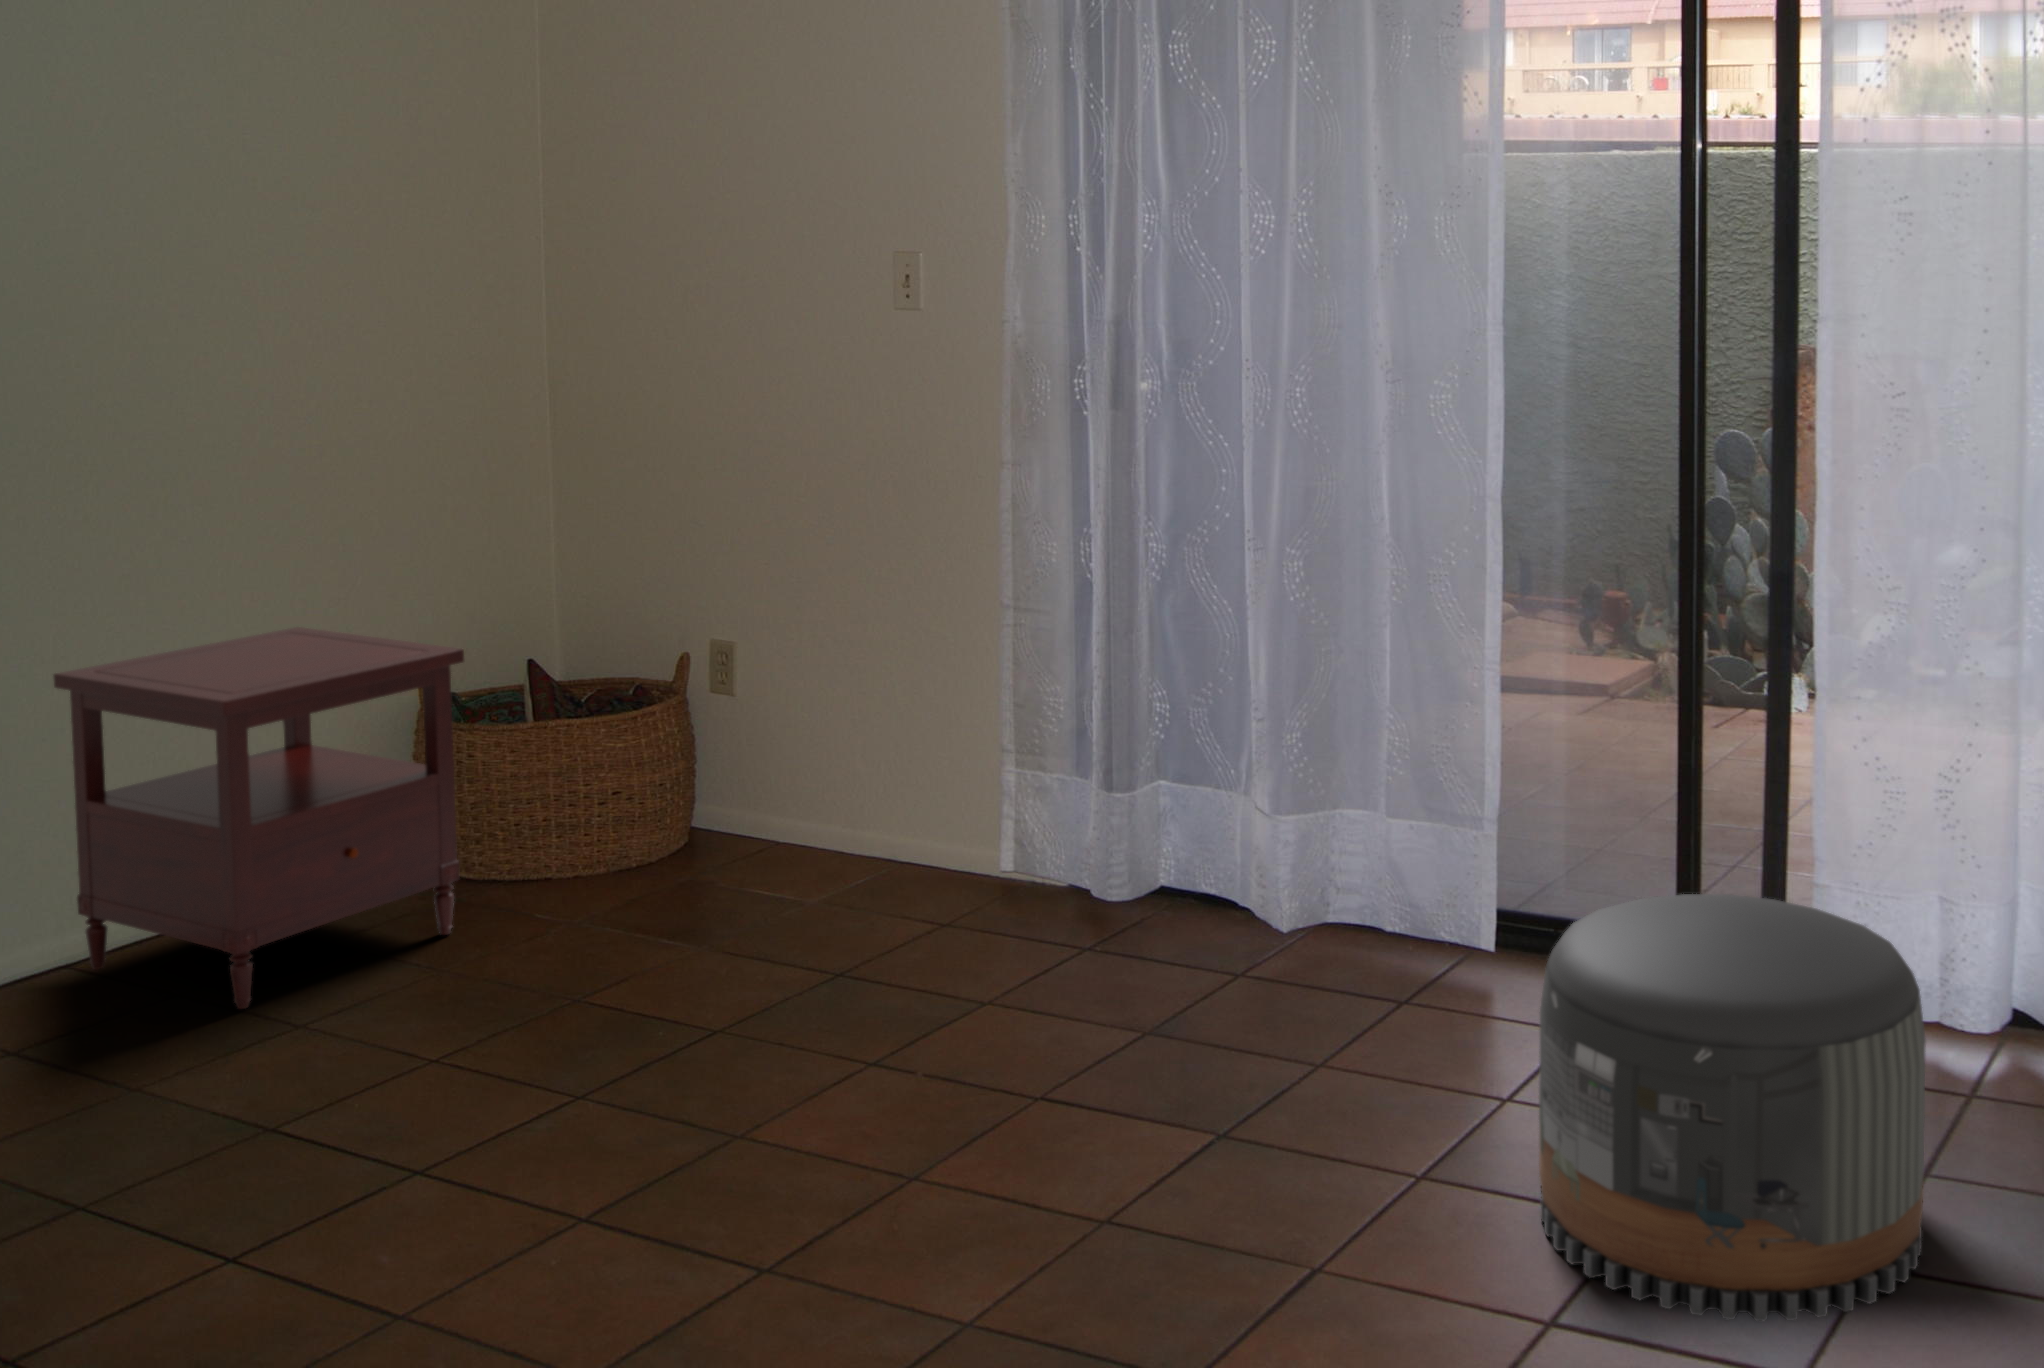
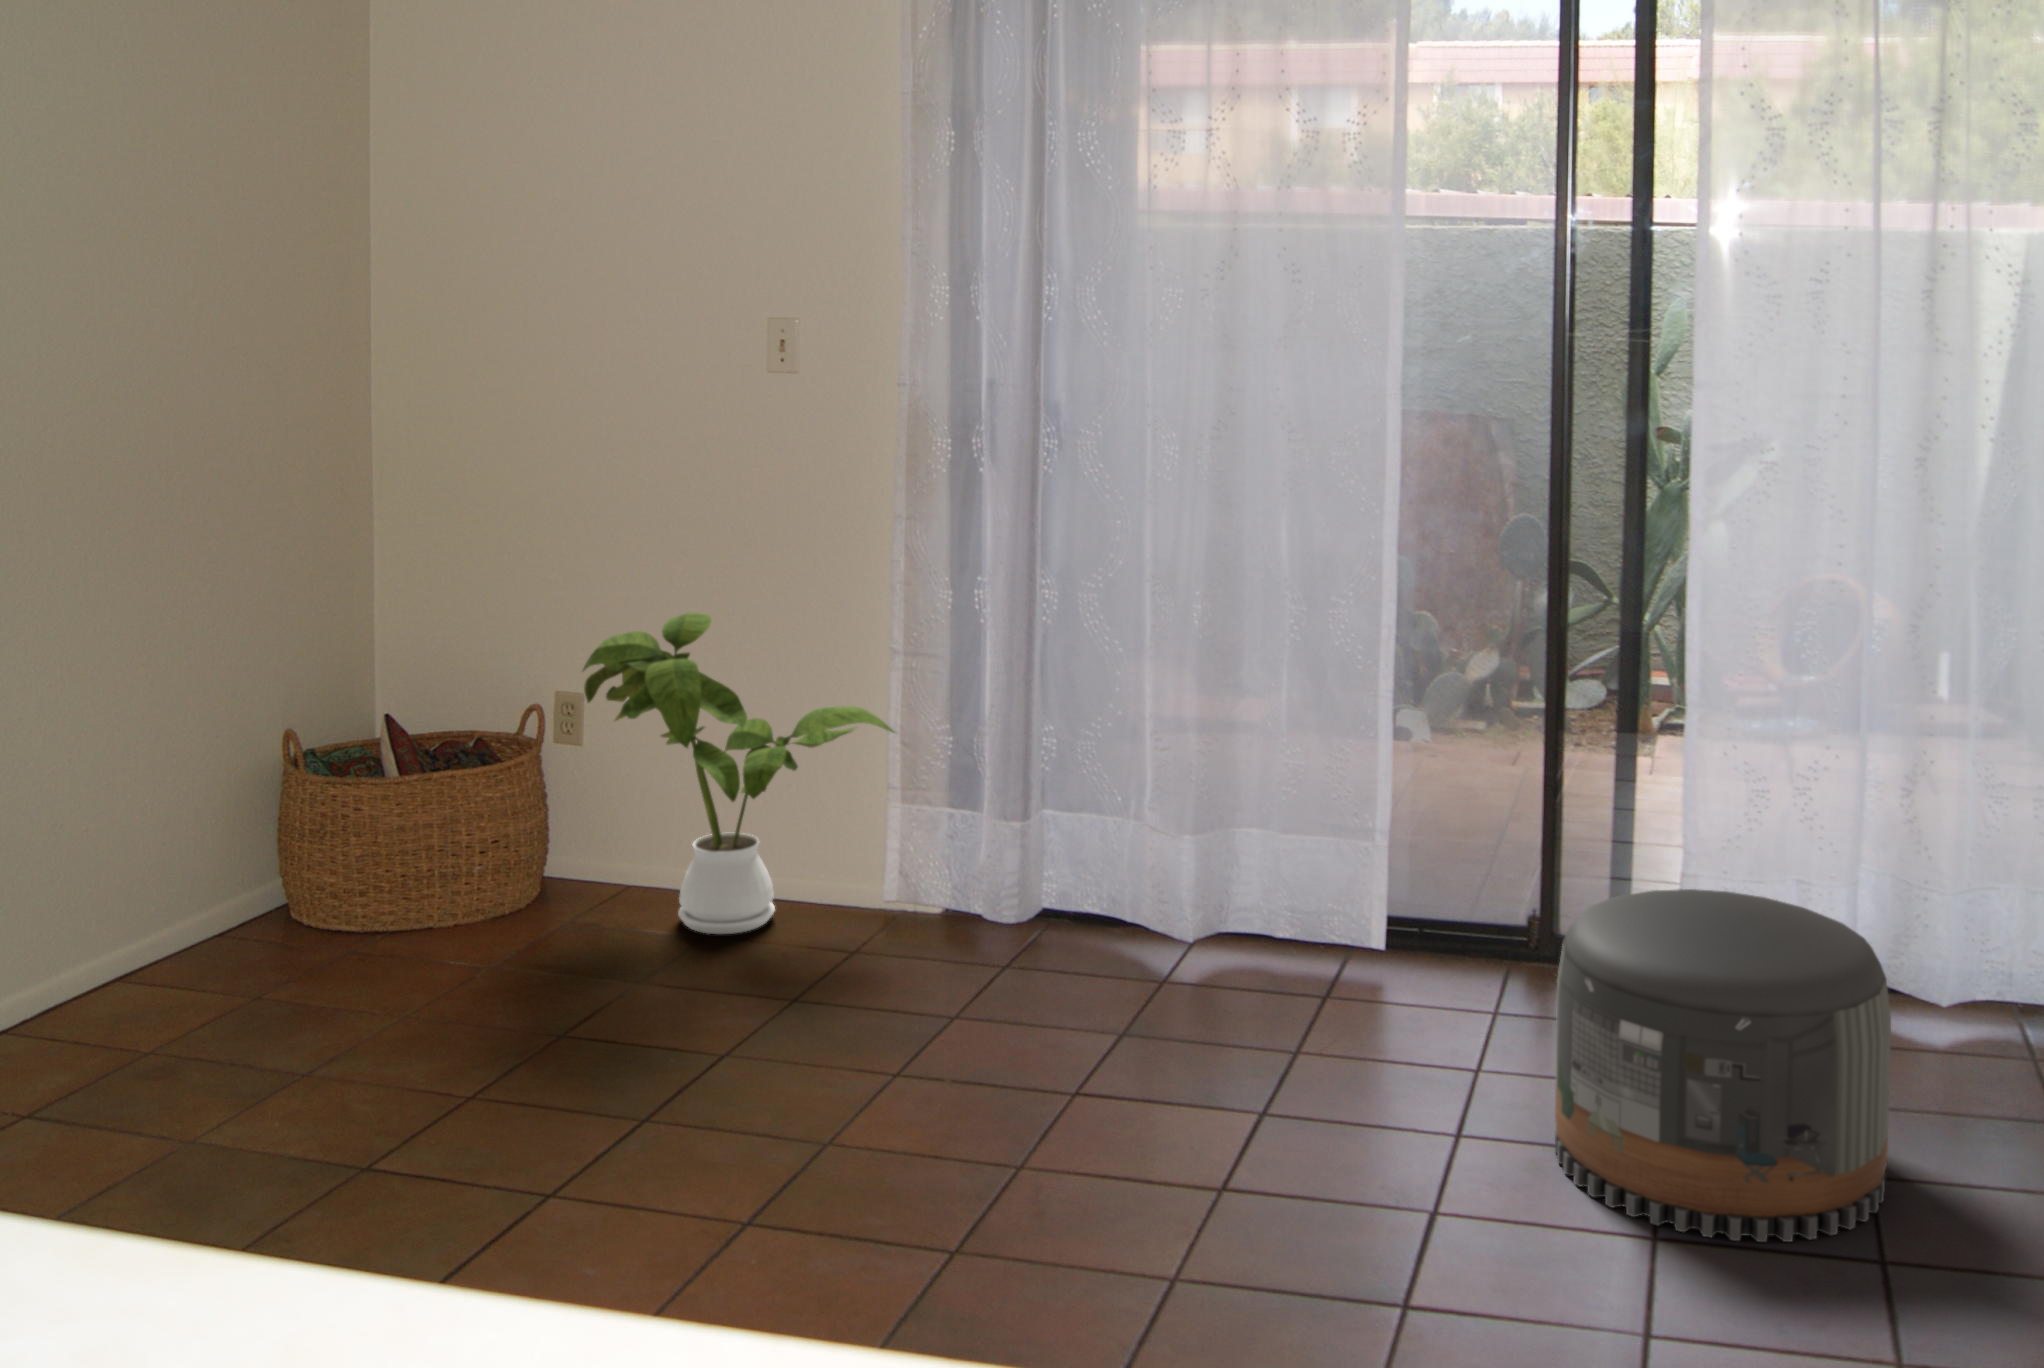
house plant: none [640,560,986,903] -> present [583,612,895,934]
side table: present [54,627,464,1009] -> none [27,687,415,1061]

